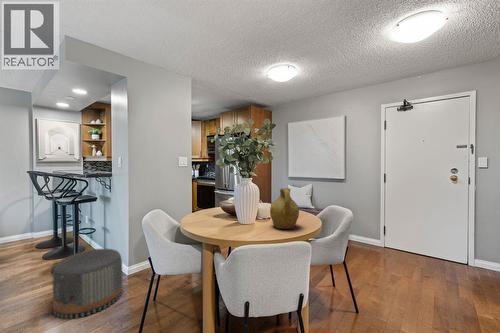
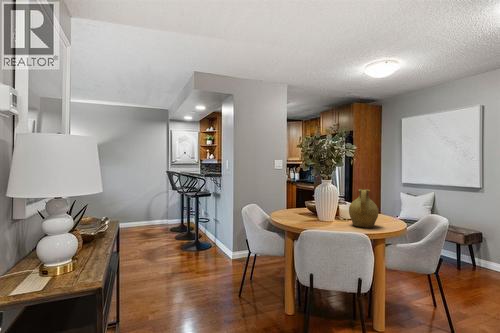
pouf: present [53,249,122,319] -> none [184,233,228,279]

